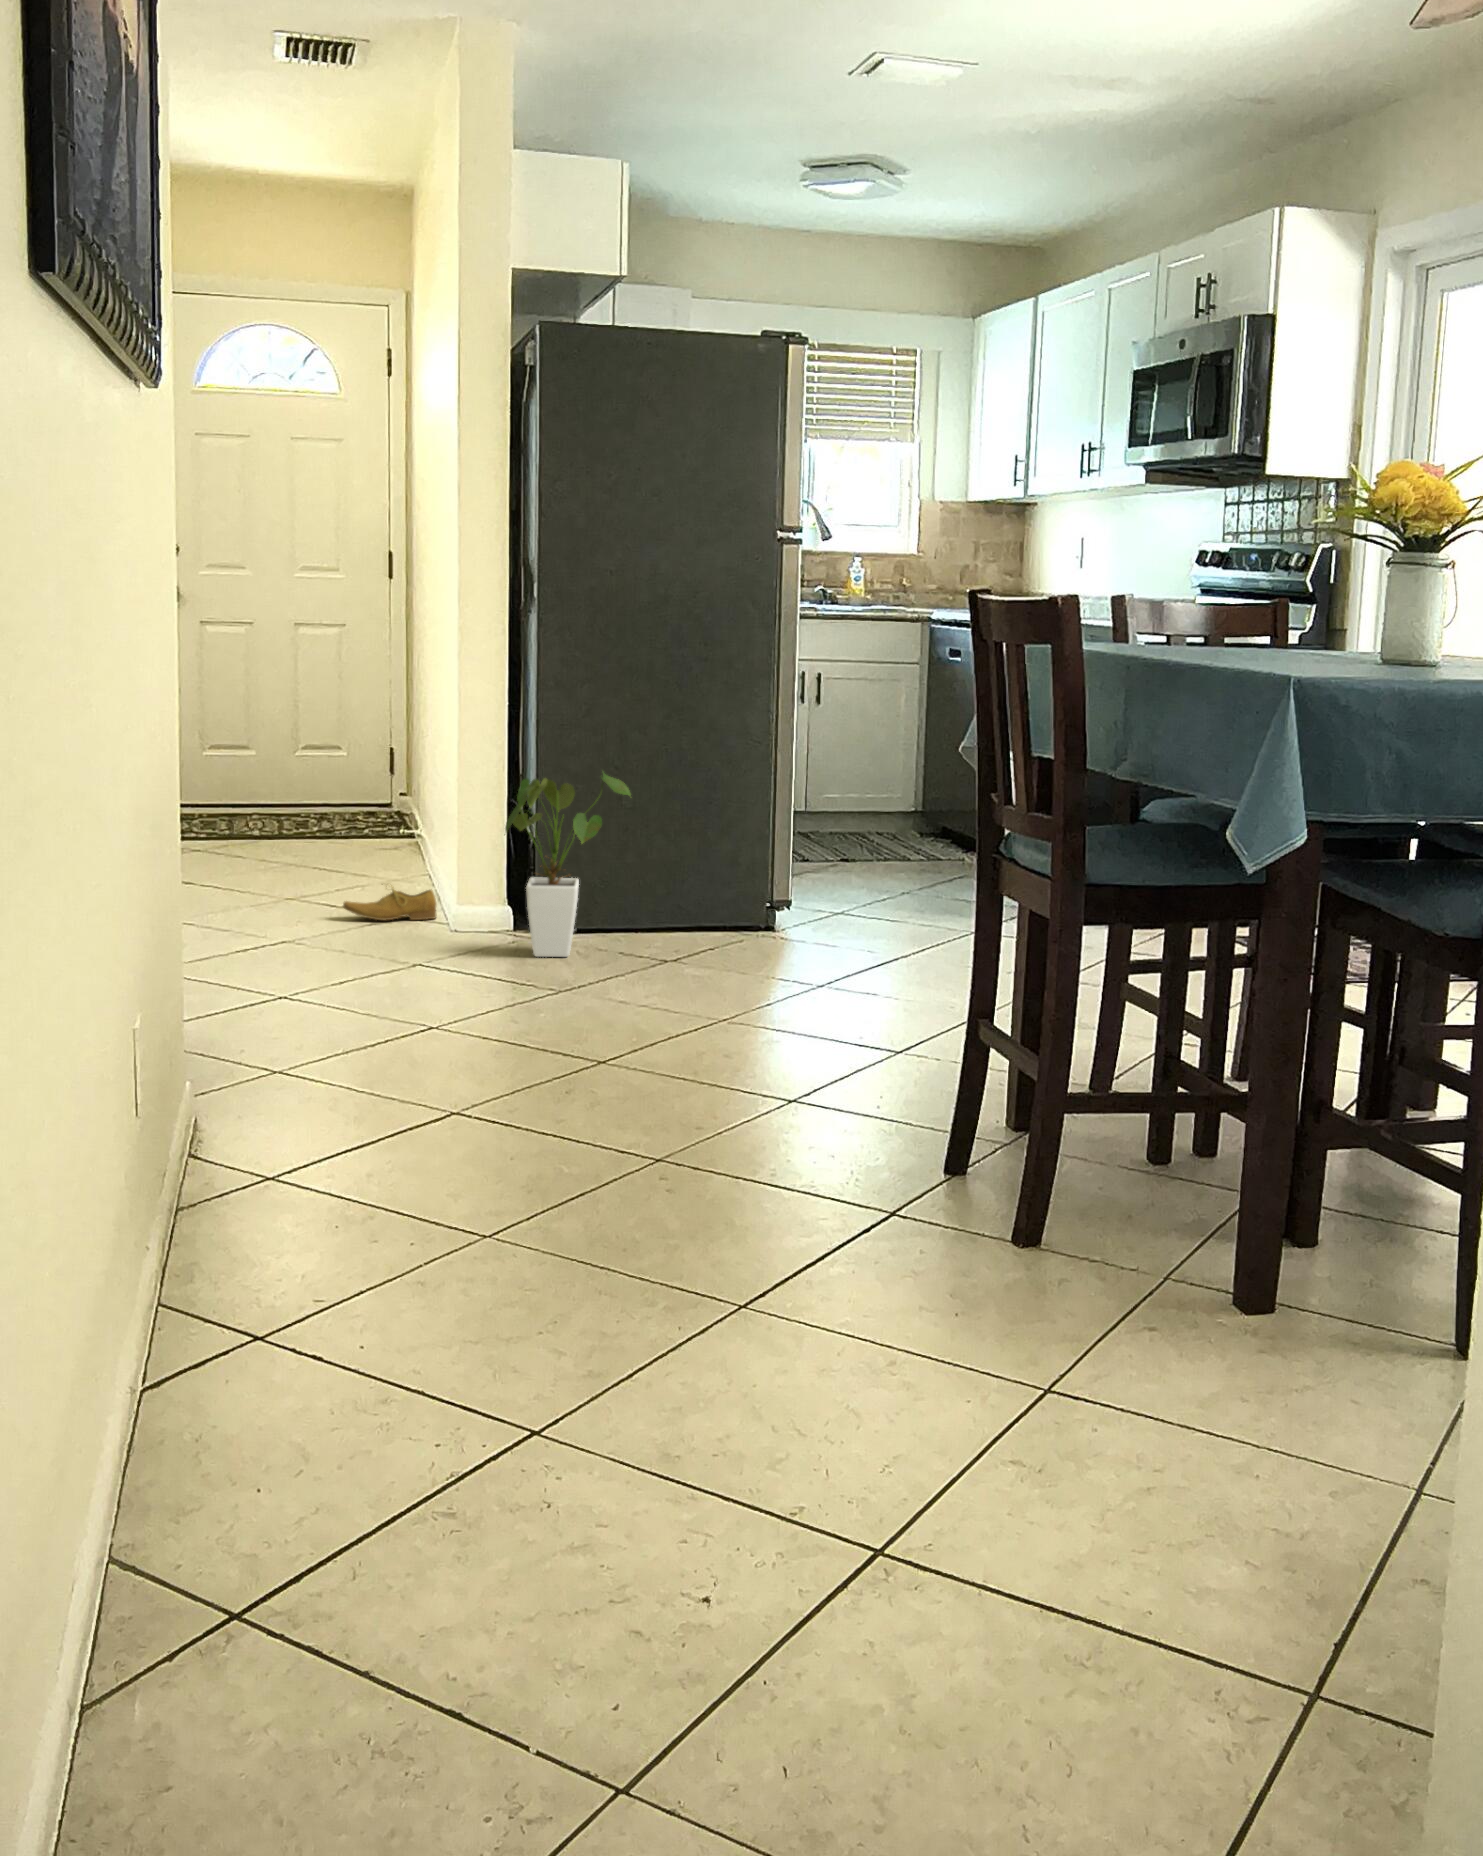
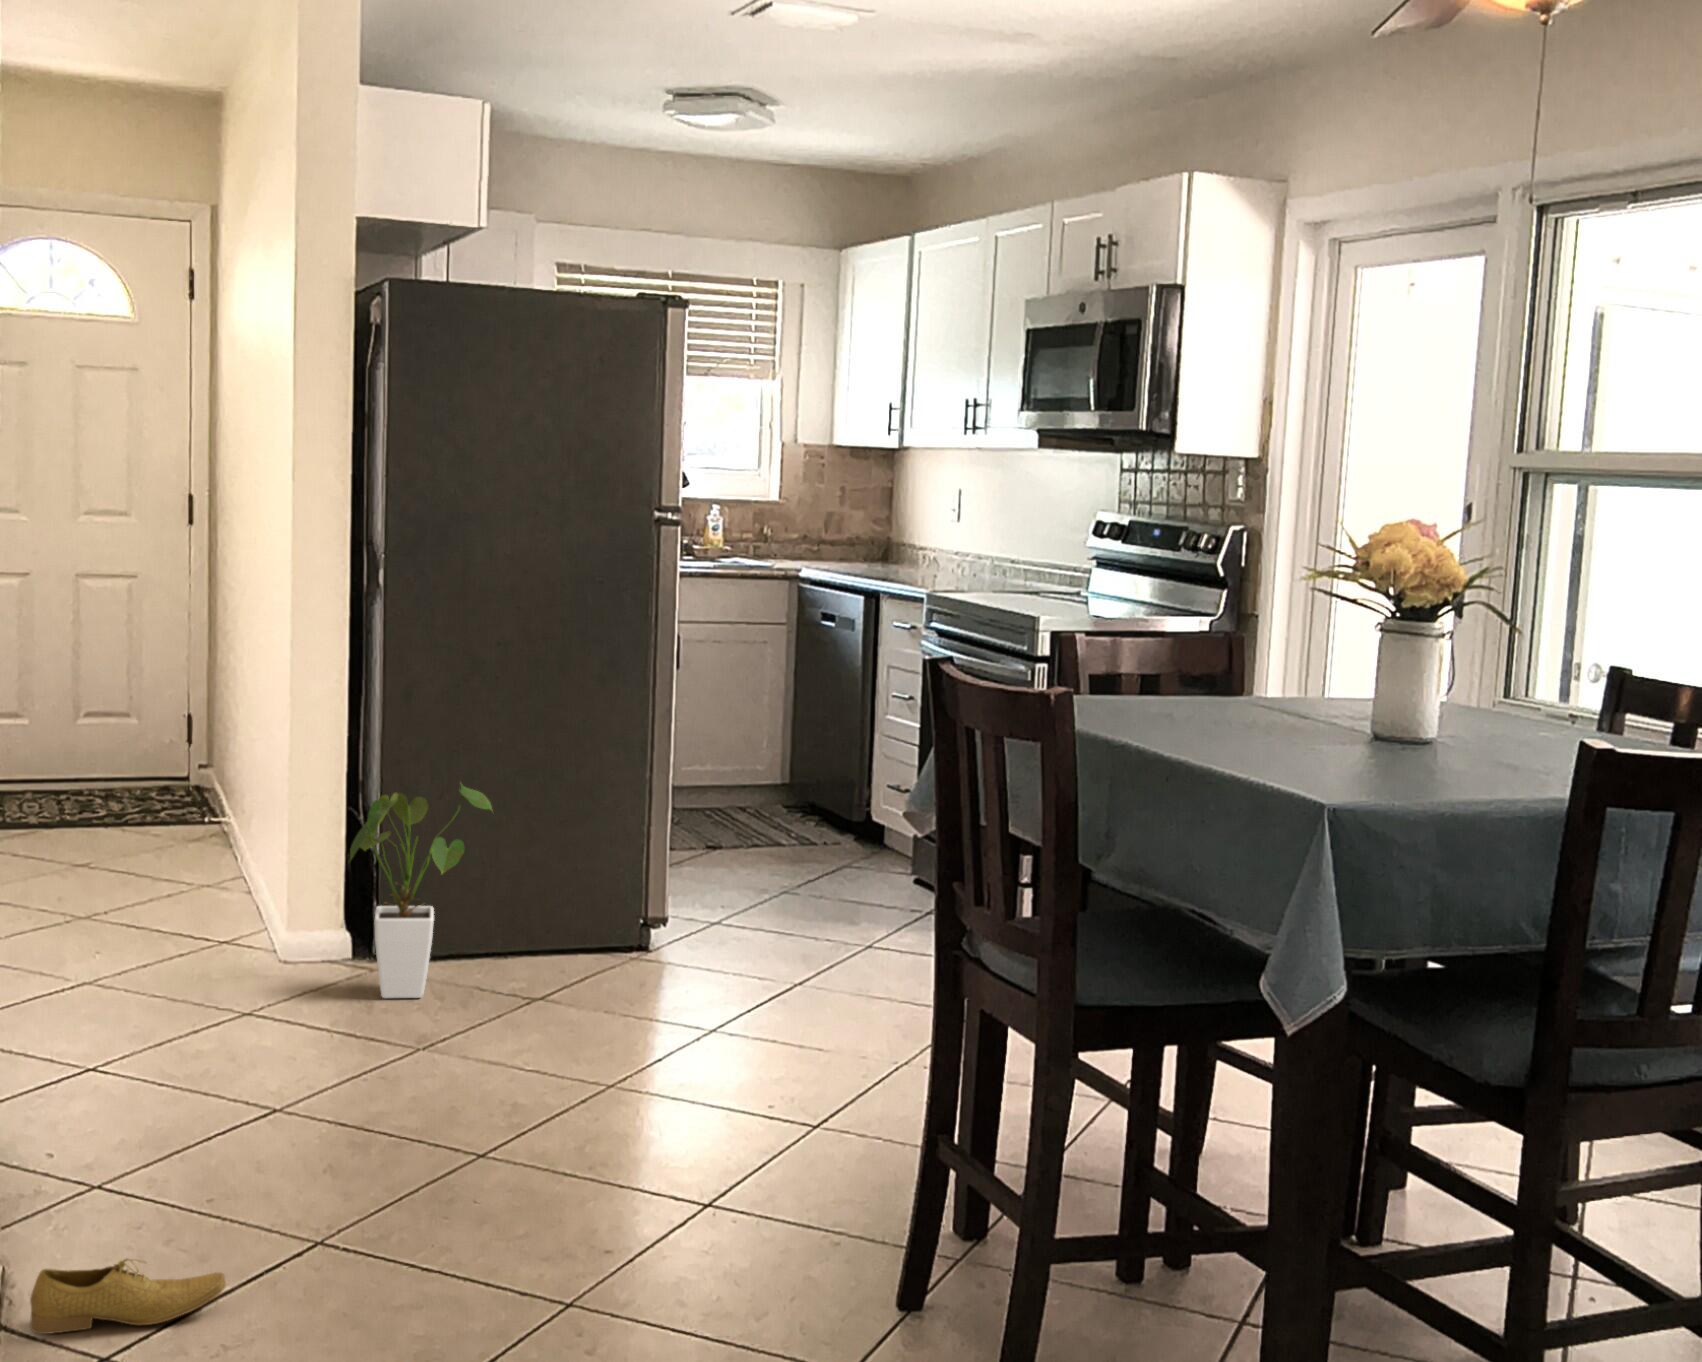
shoe: present [343,885,436,920] -> present [30,1258,226,1334]

